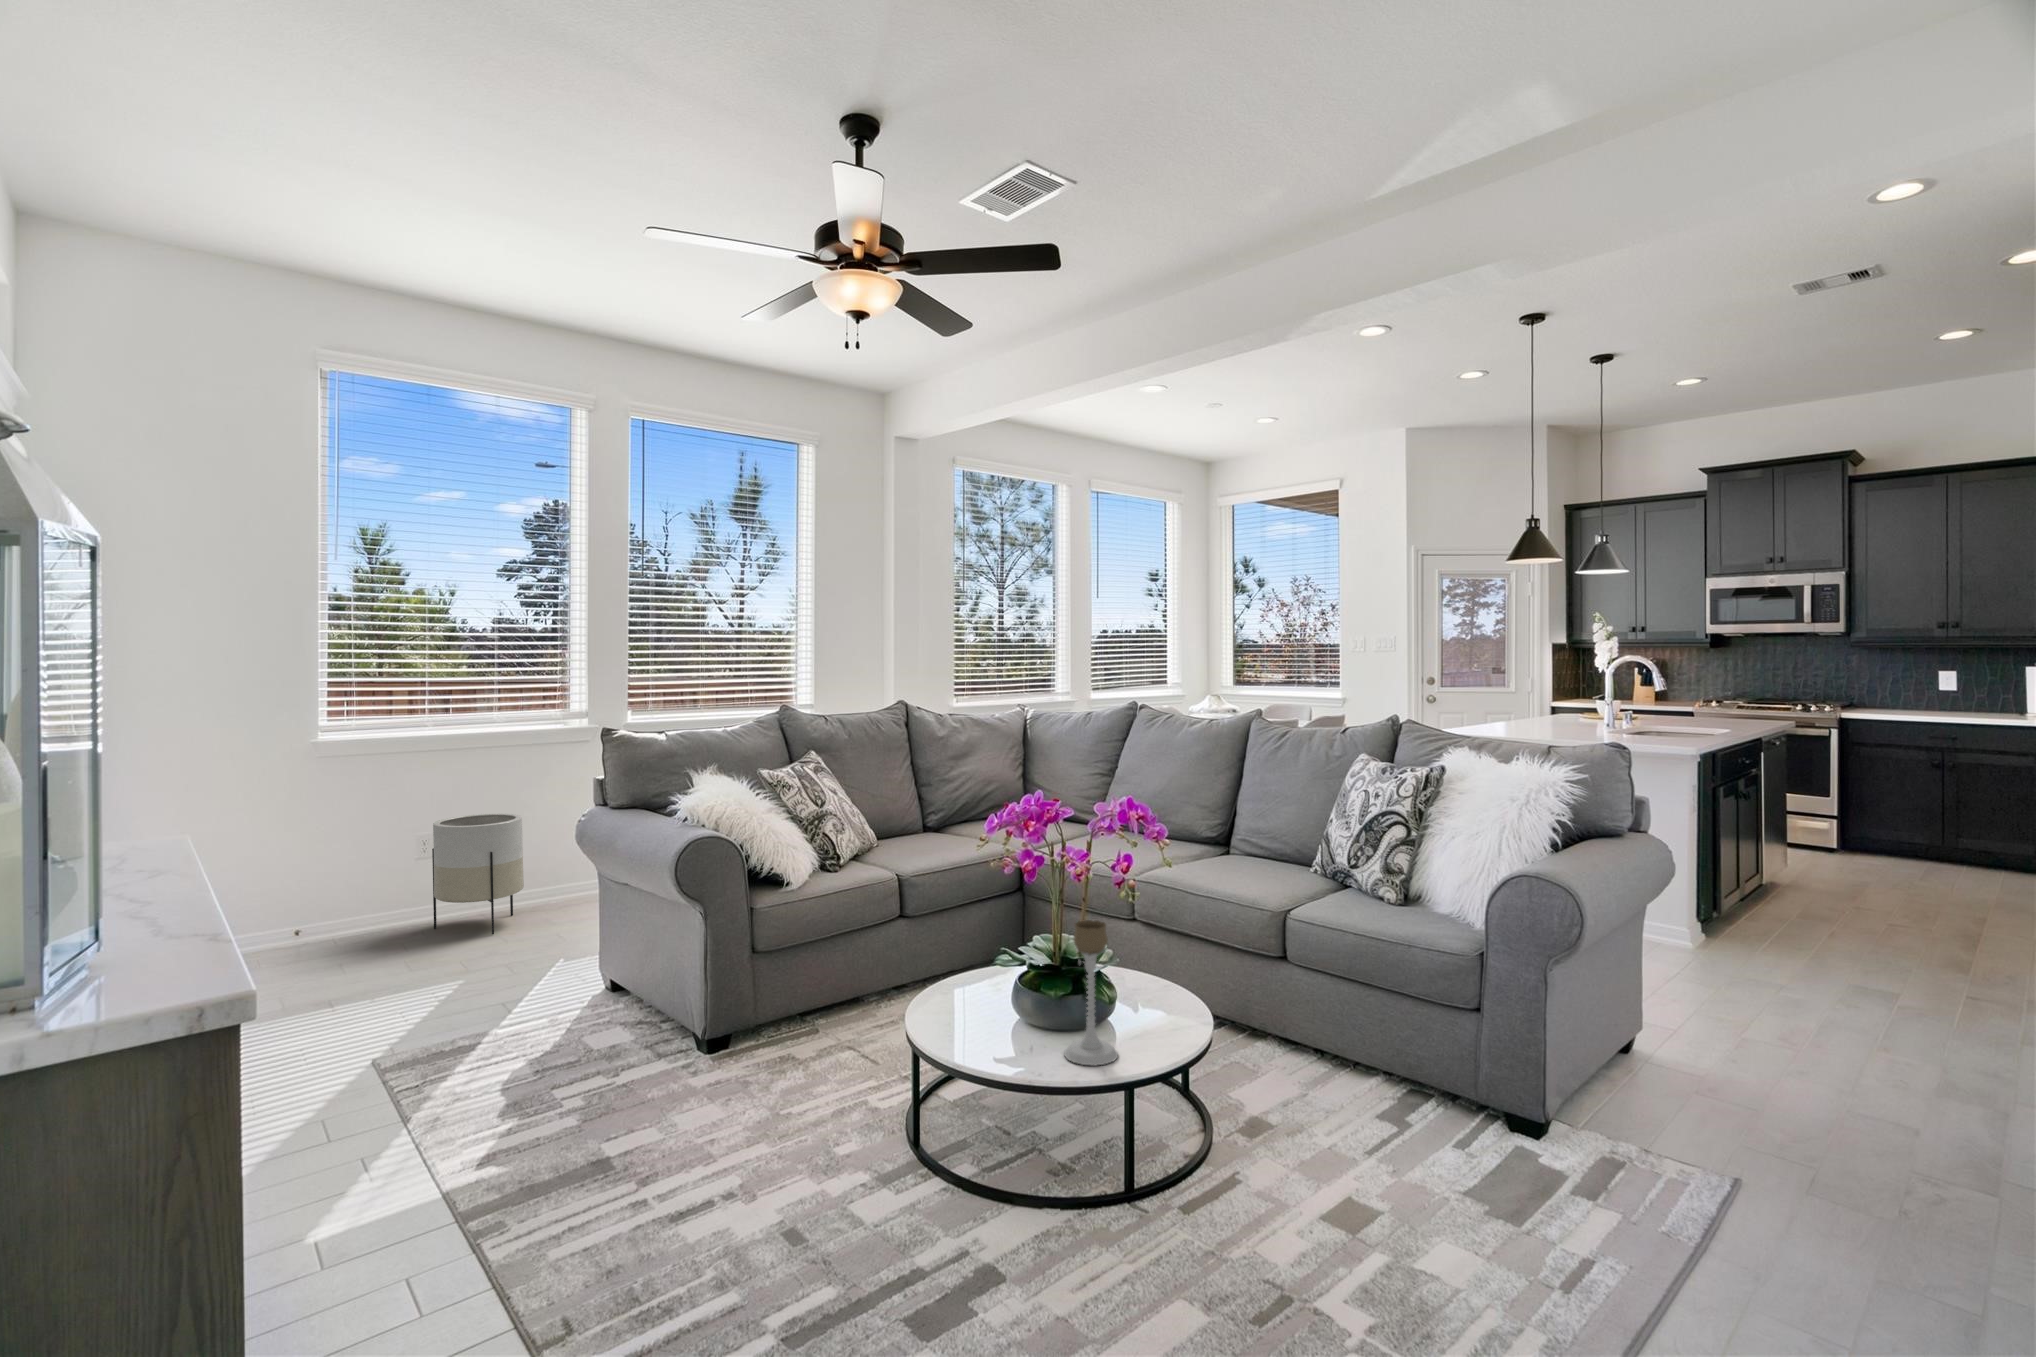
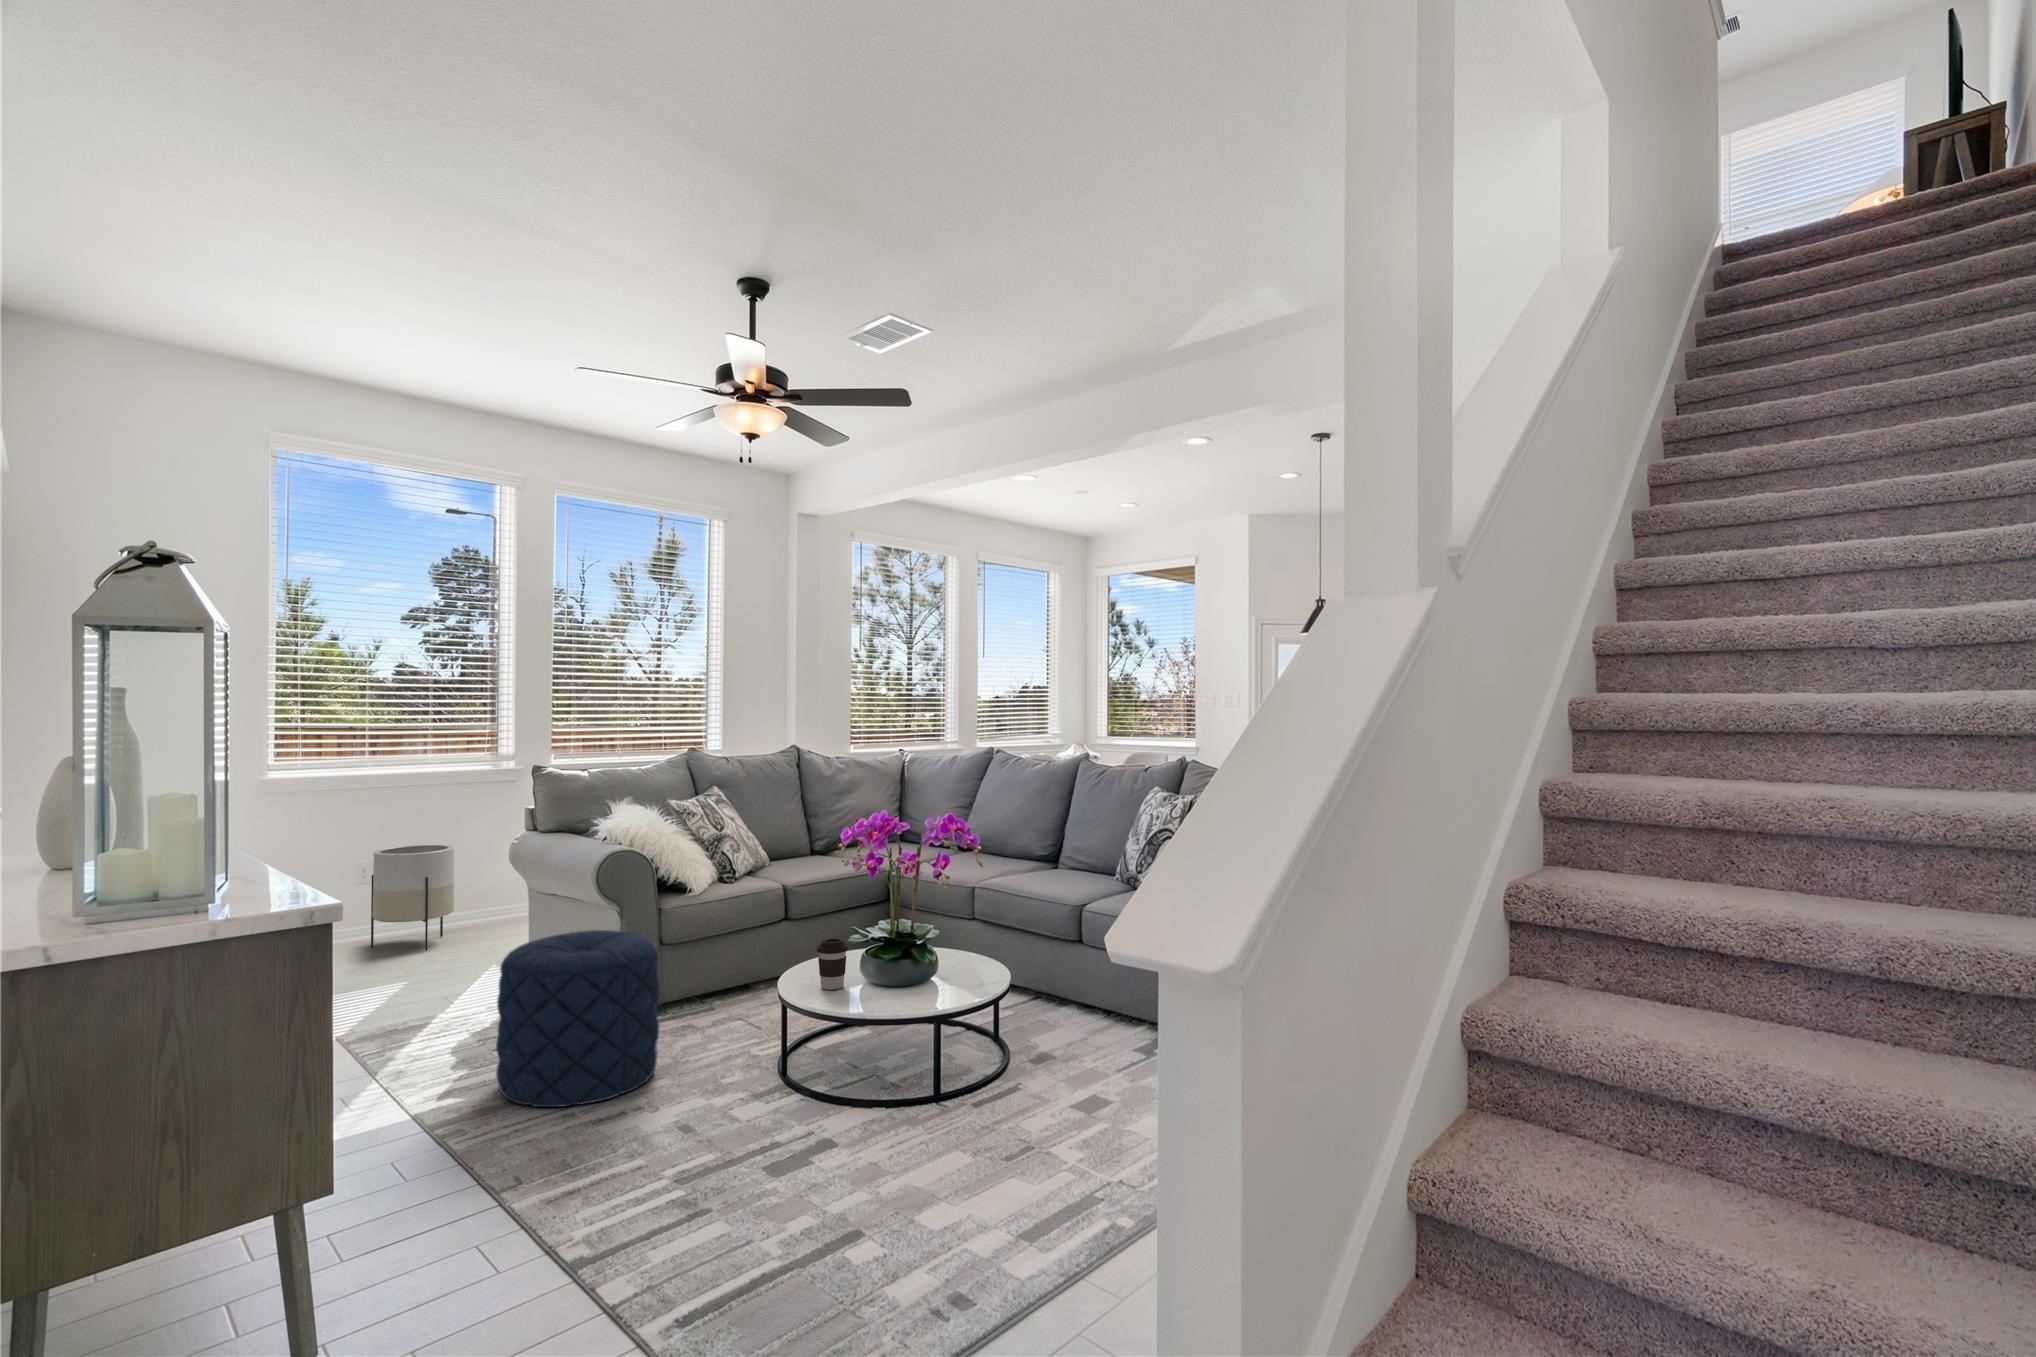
candle holder: present [1064,920,1118,1066] -> none [888,898,928,1002]
pouf: none [548,944,755,1190] -> present [496,930,660,1107]
coffee cup: none [962,968,1003,1039] -> present [817,939,848,990]

